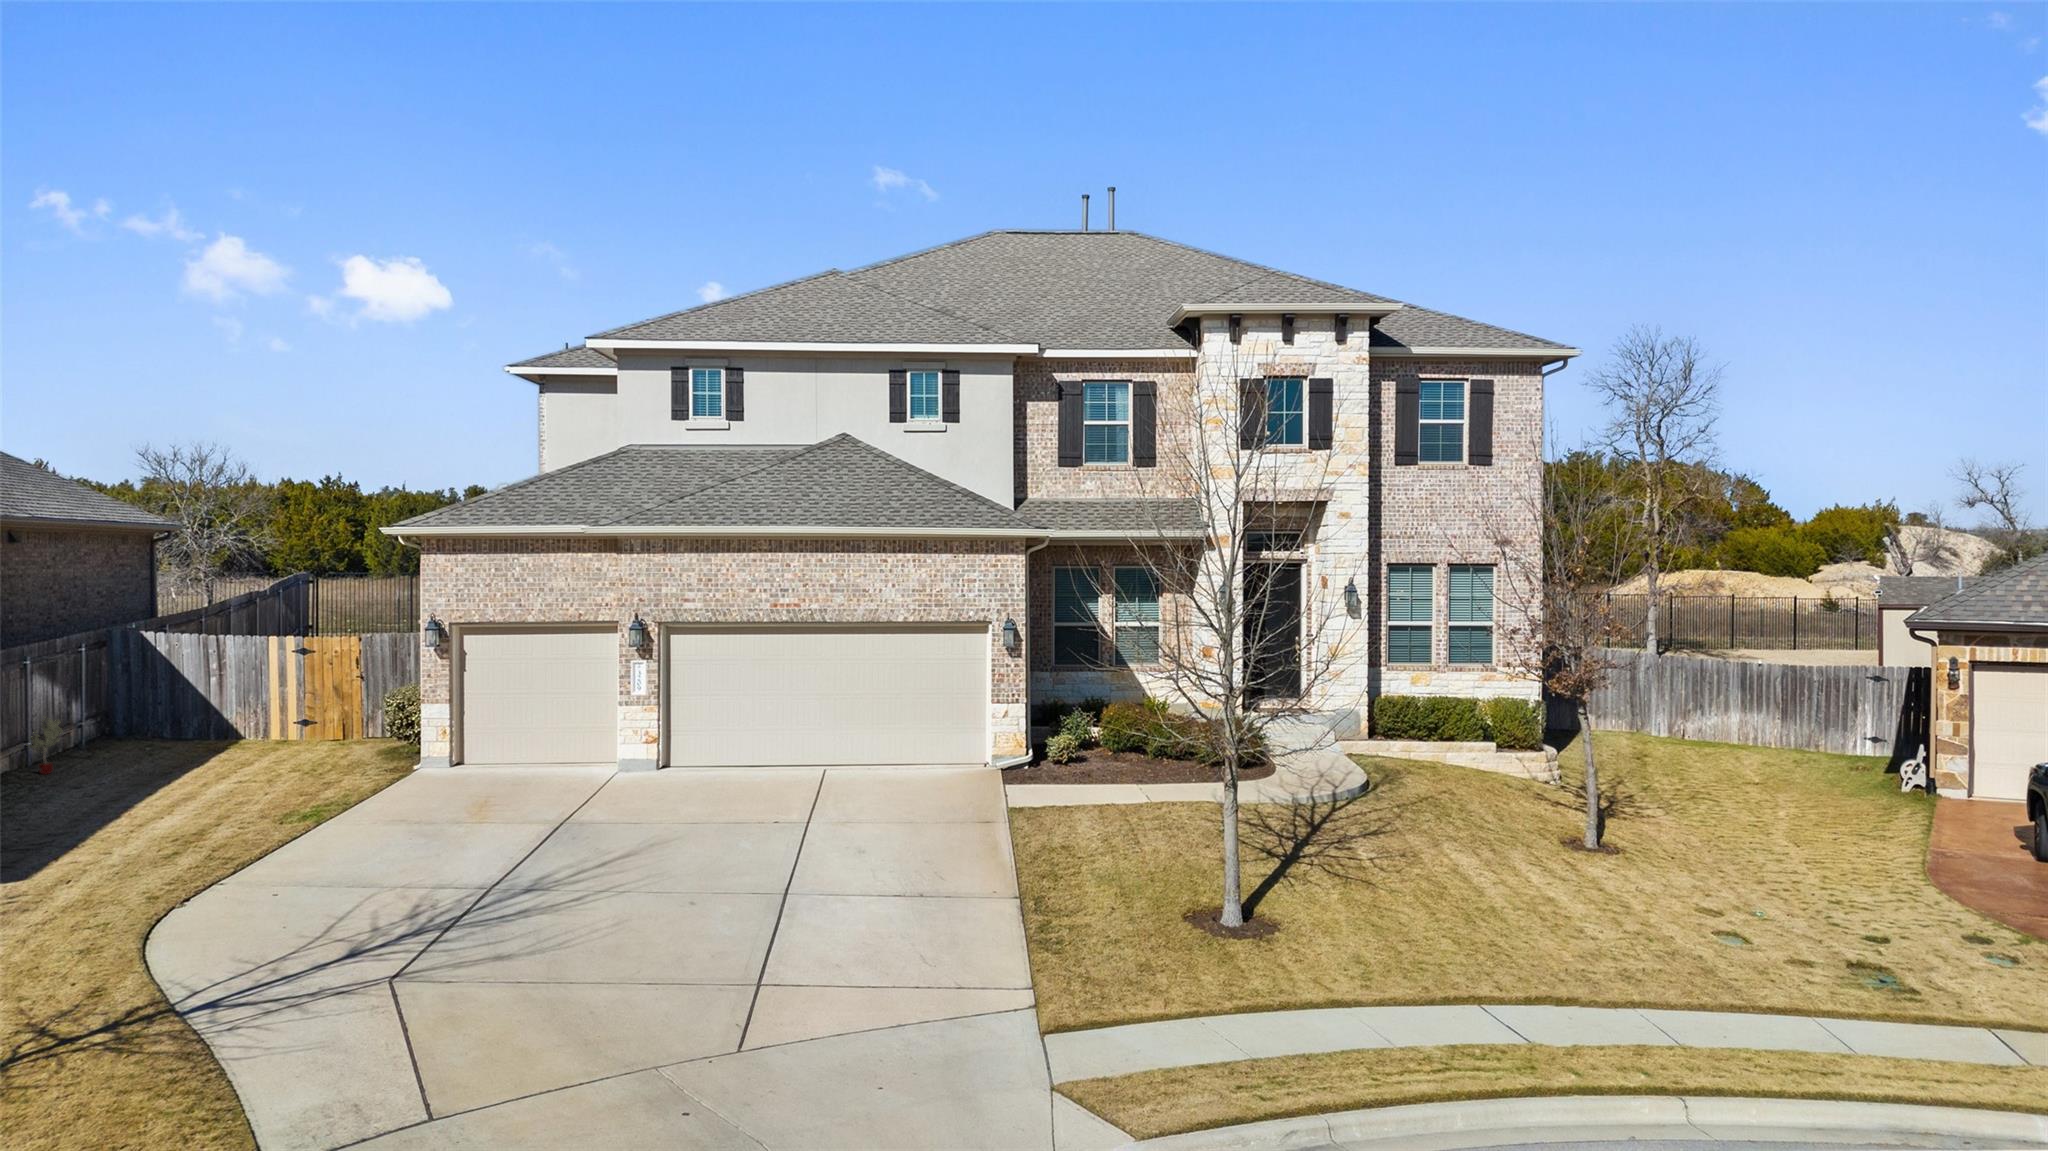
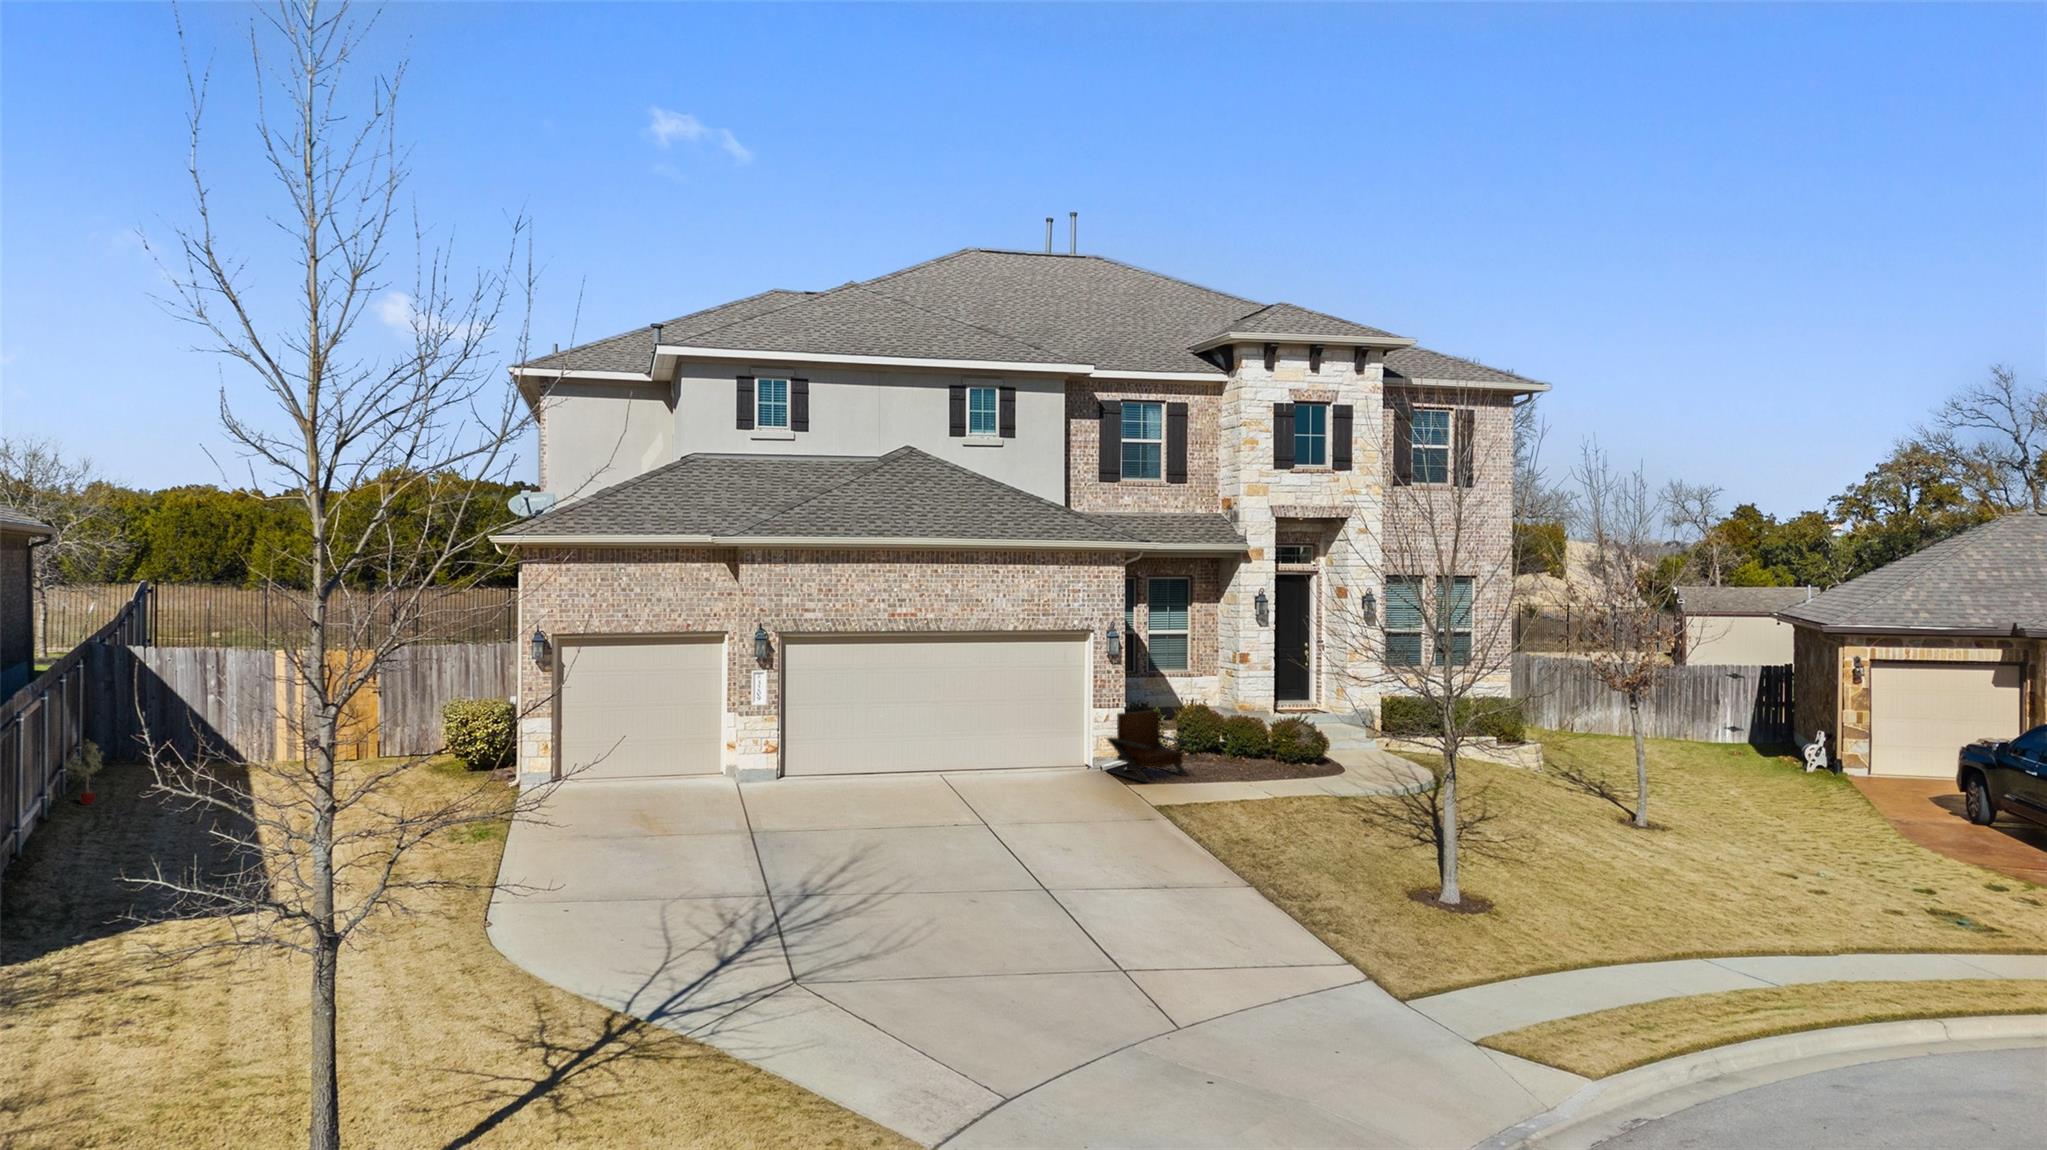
lounge chair: none [1000,706,1089,783] -> present [1107,710,1190,782]

